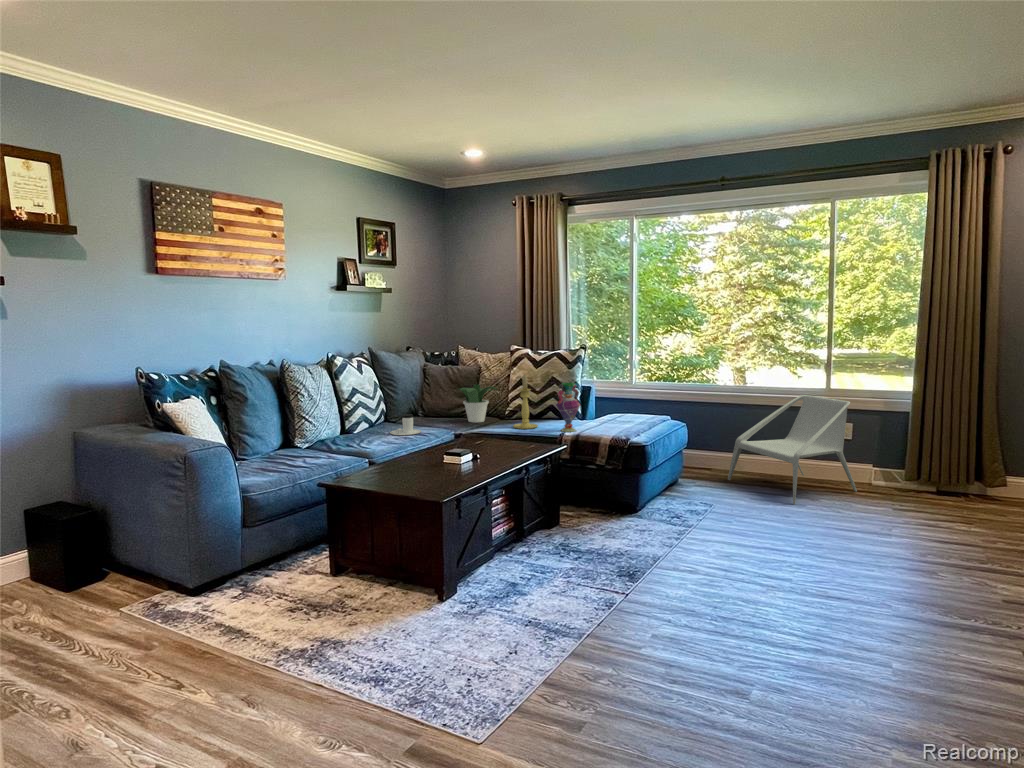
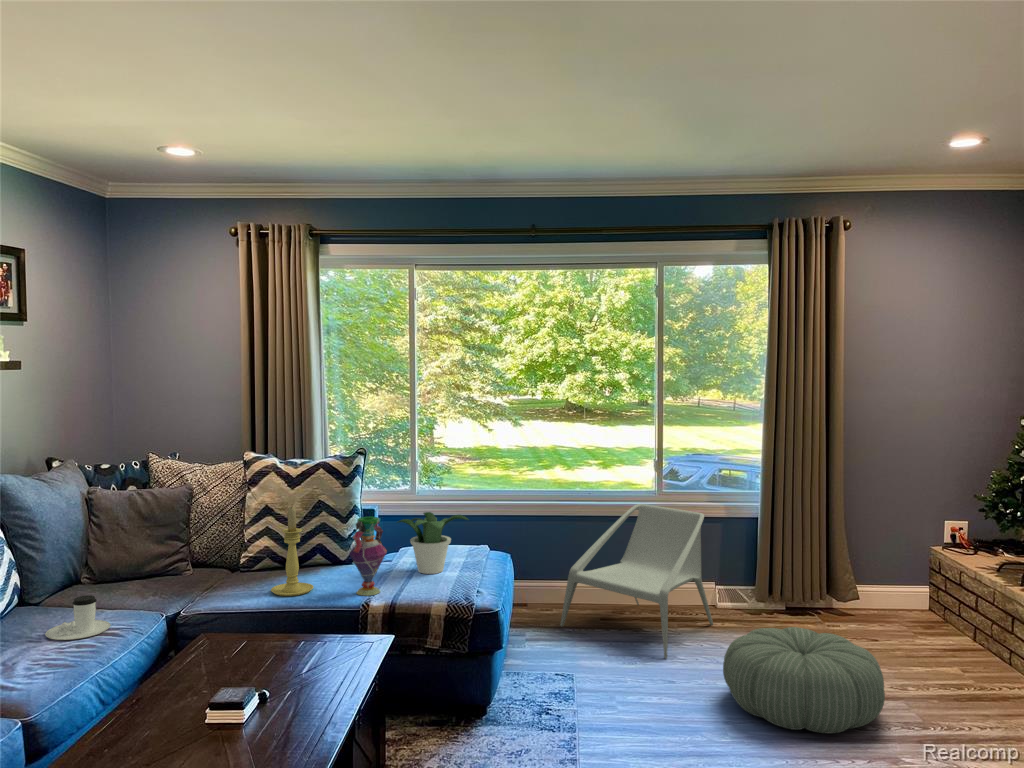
potted plant: present [458,384,496,422] -> present [397,512,468,574]
pouf: none [815,482,952,556] -> present [723,627,885,734]

